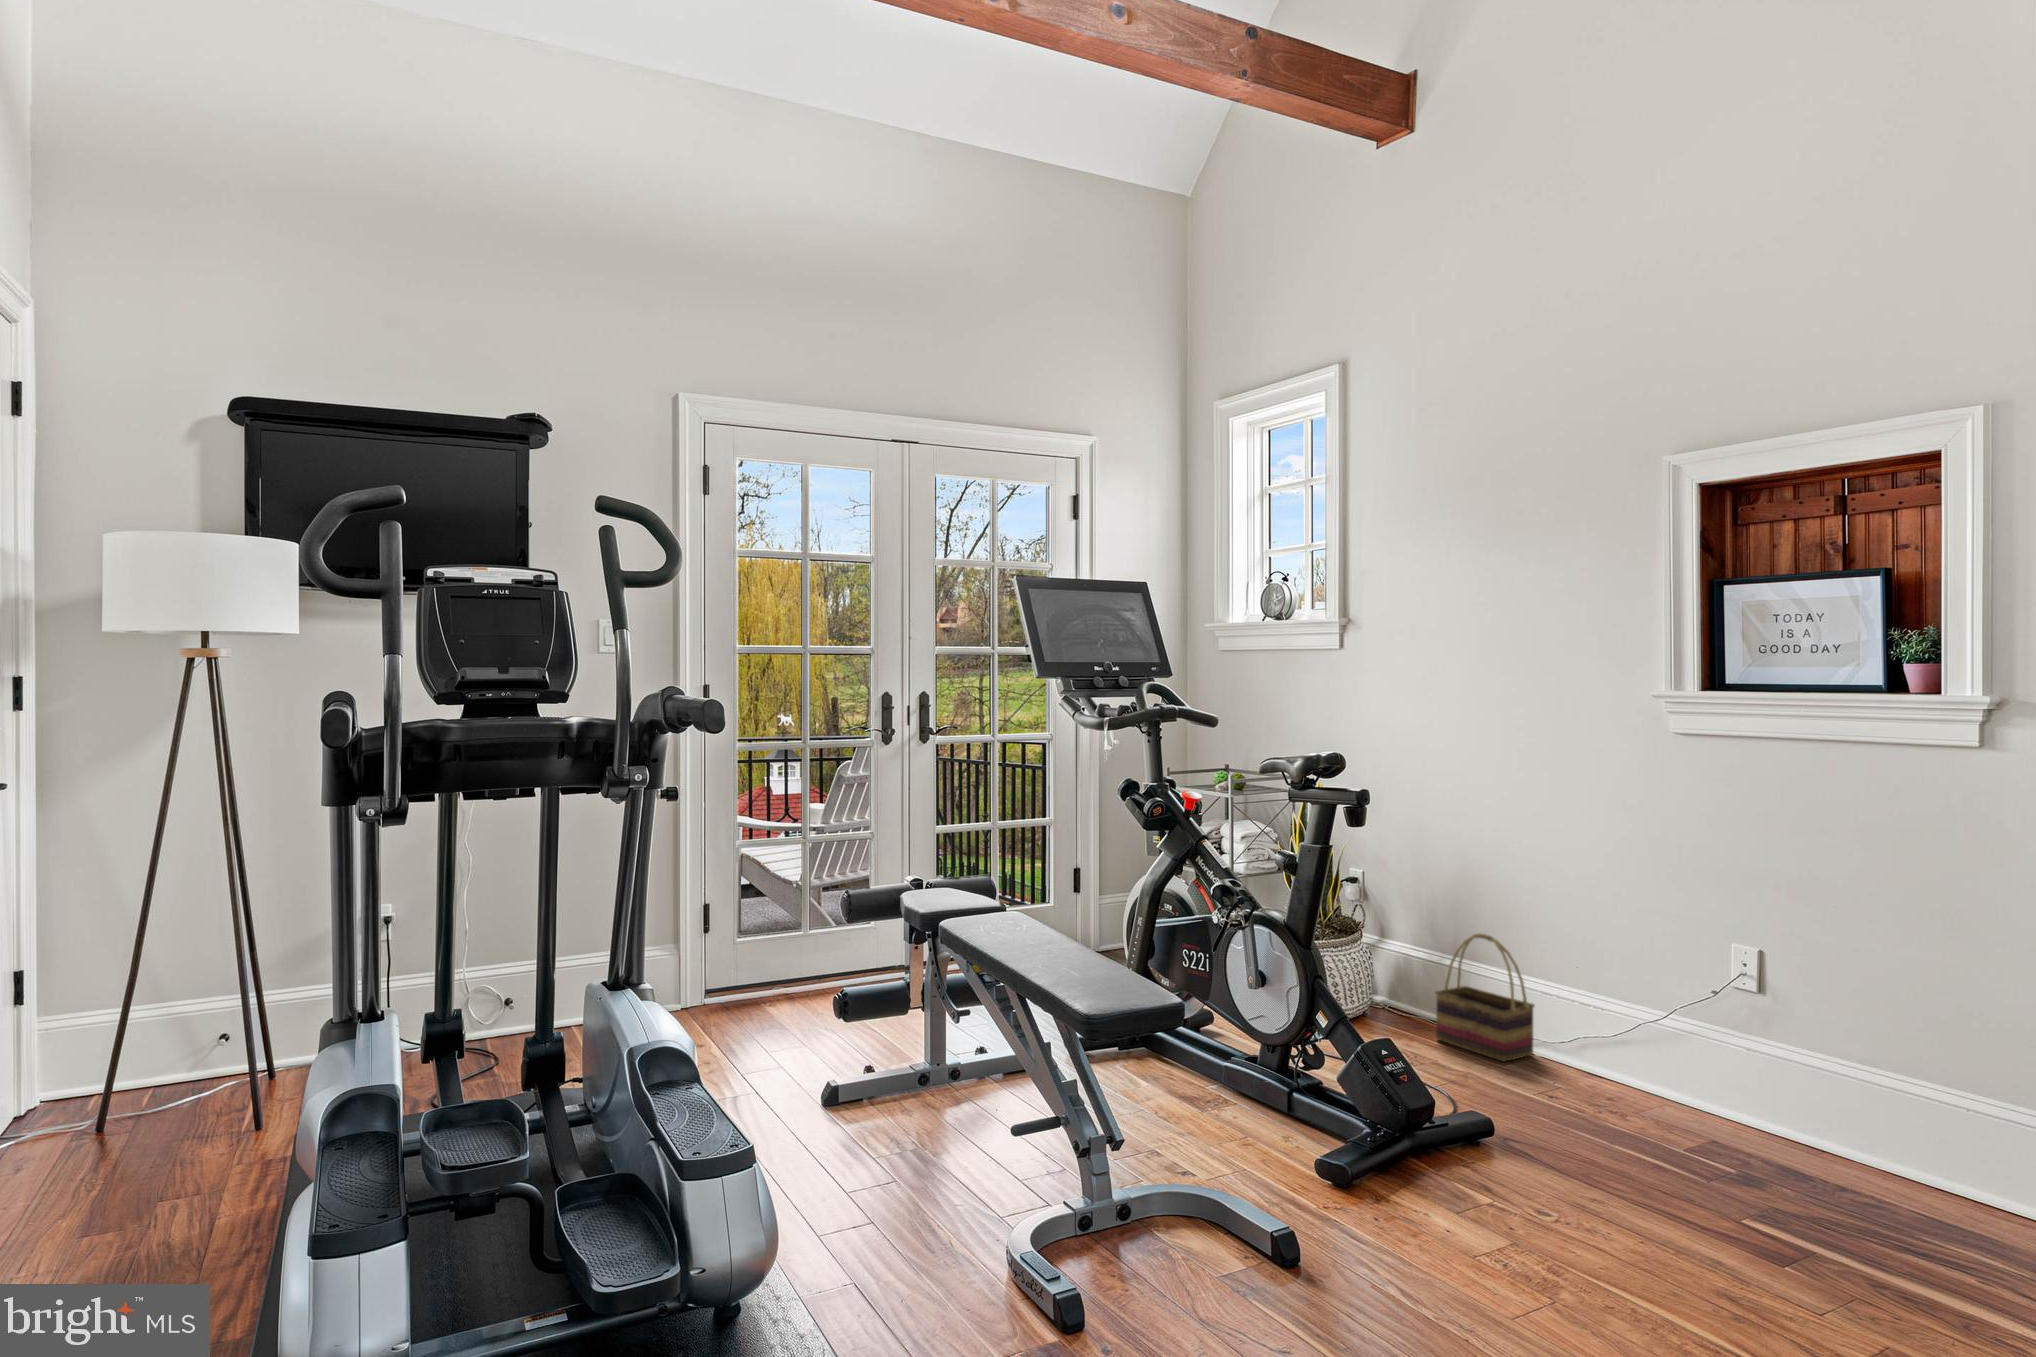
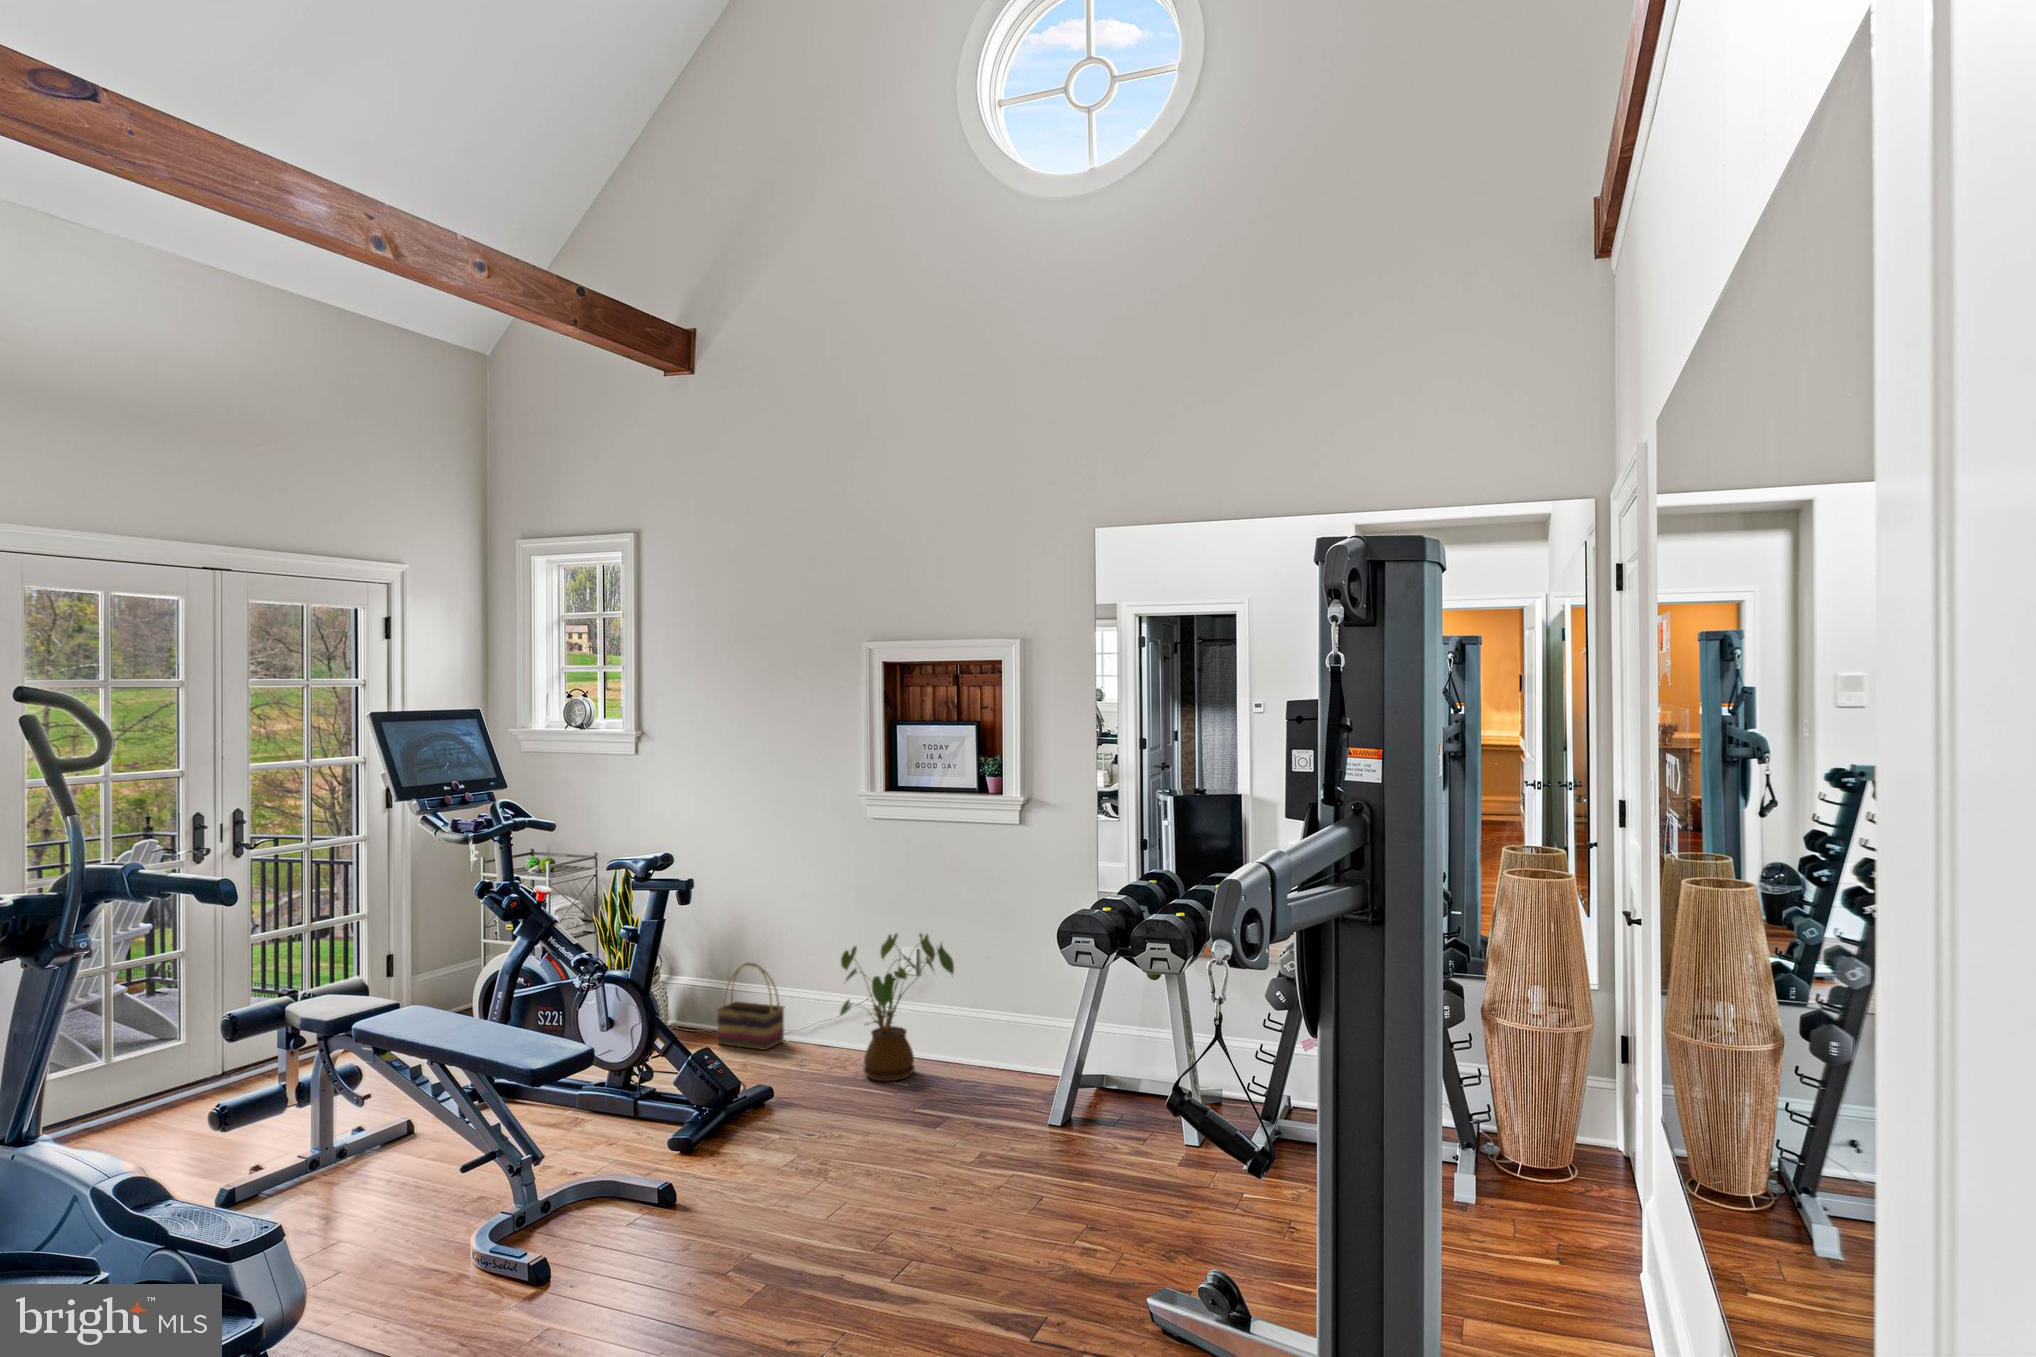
house plant: none [1608,916,1831,1156] -> present [840,933,954,1081]

